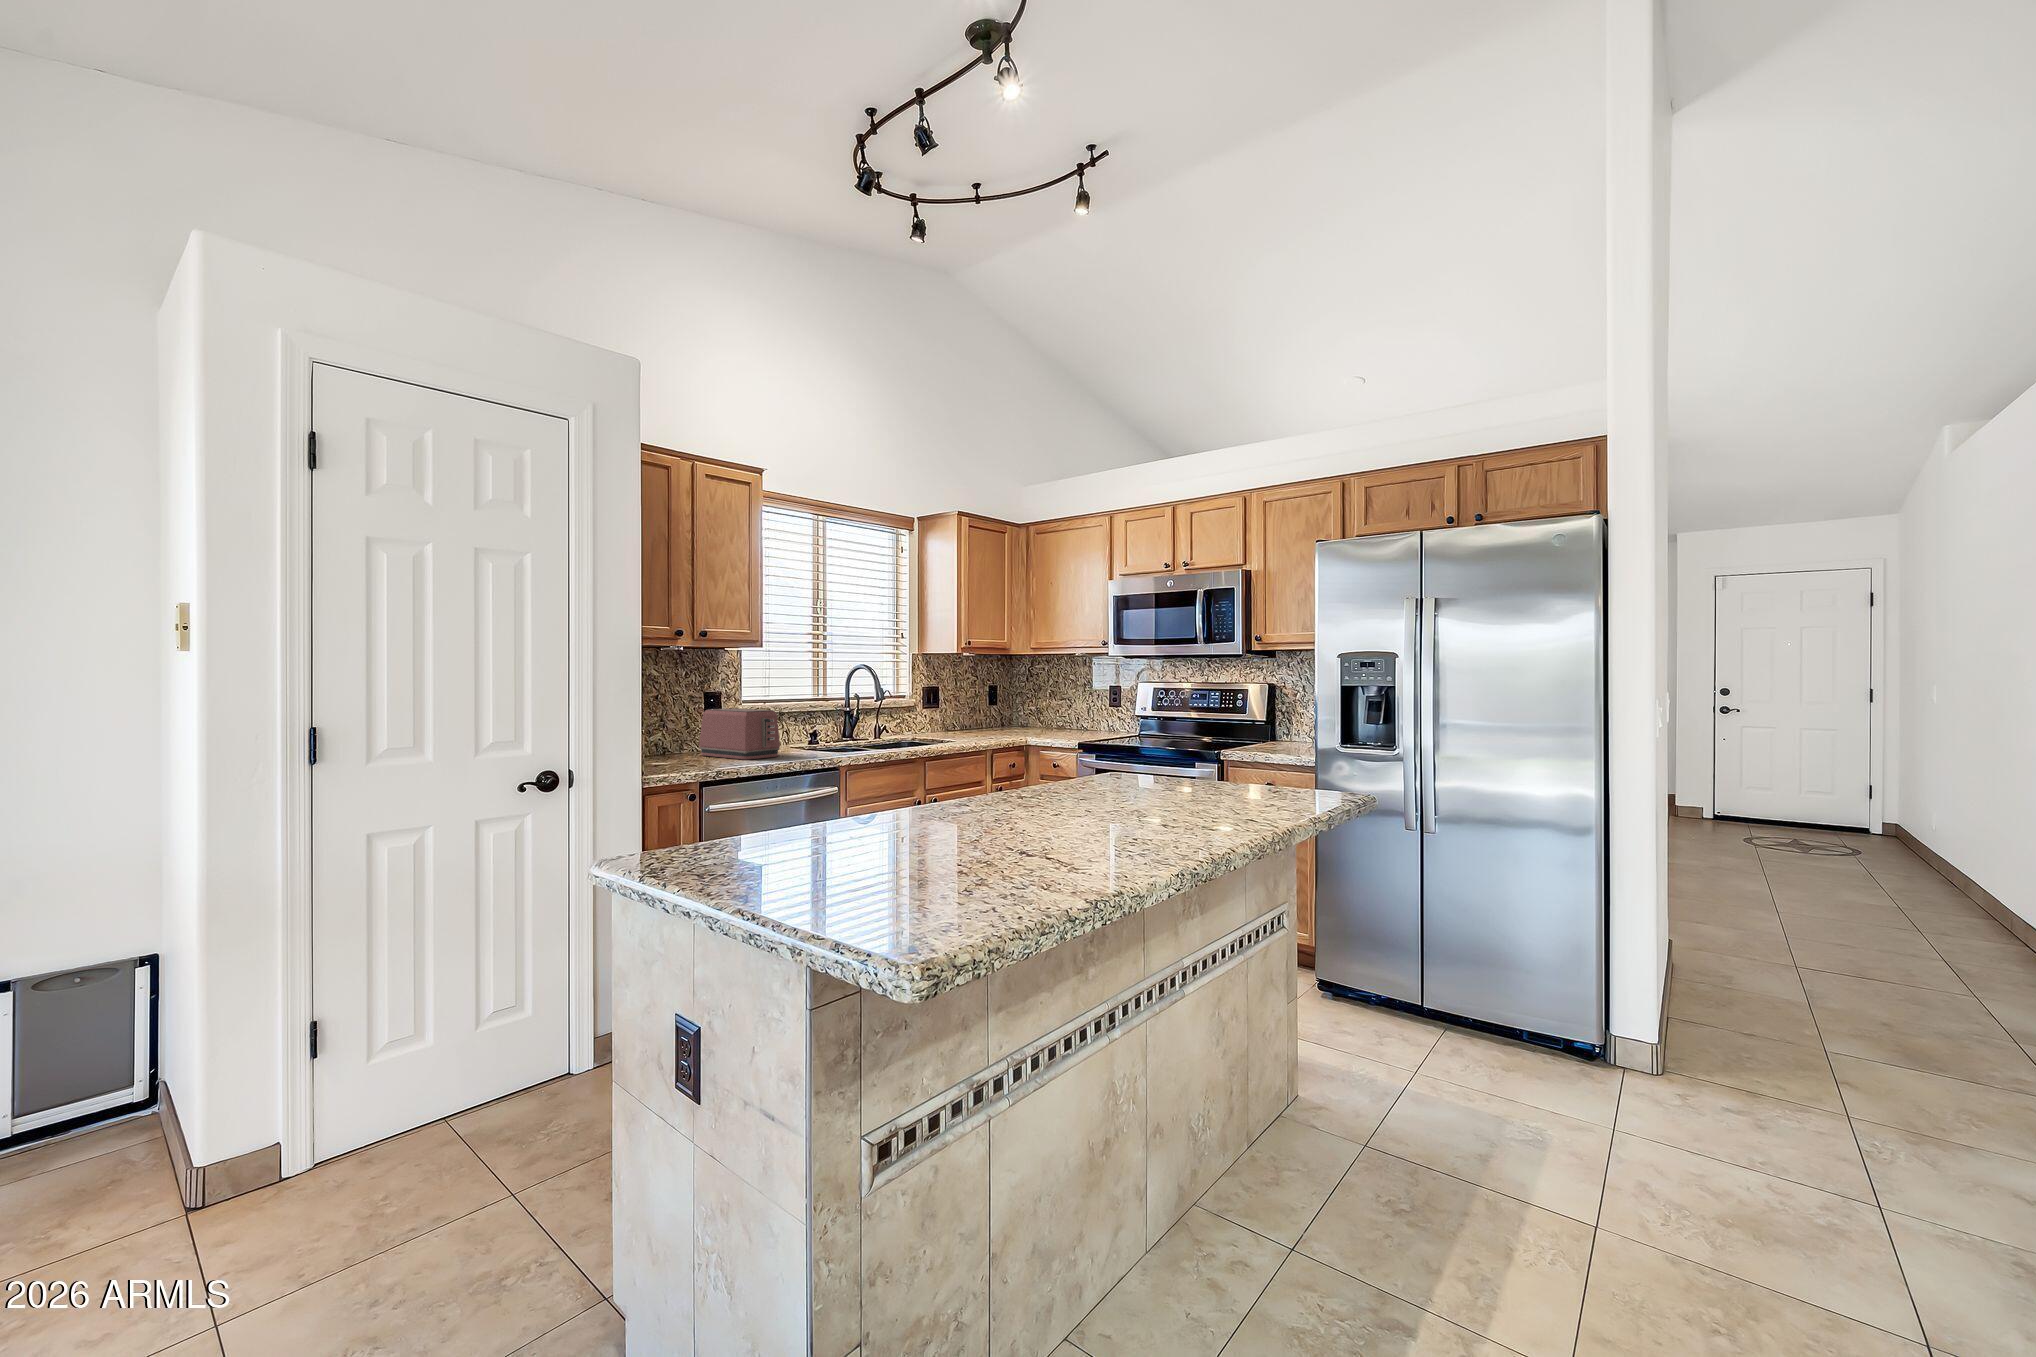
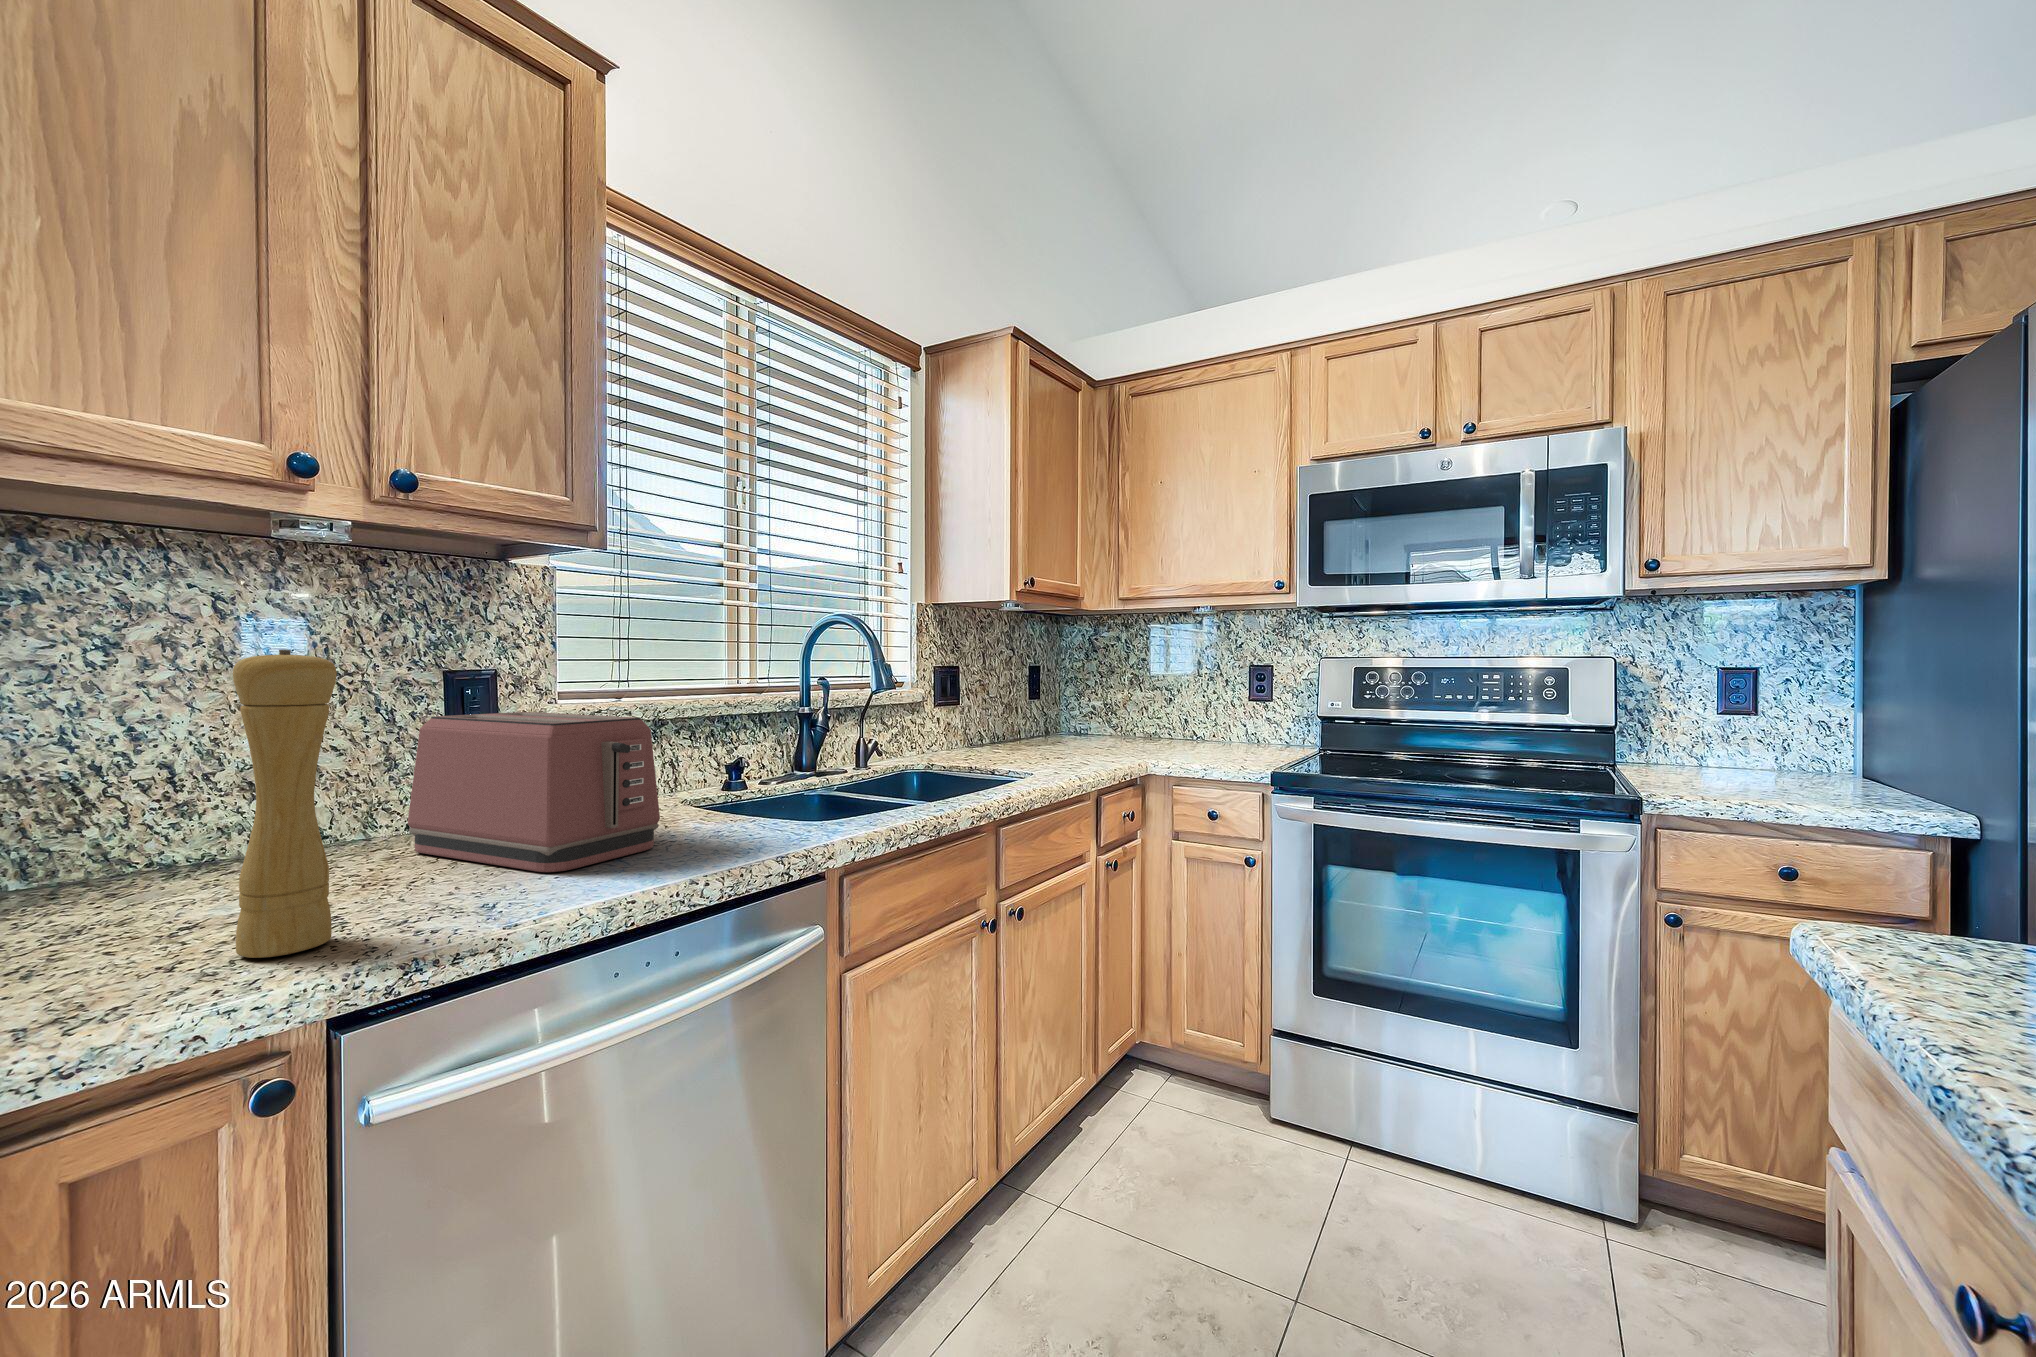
pepper mill: none [677,691,698,768] -> present [233,650,337,958]

